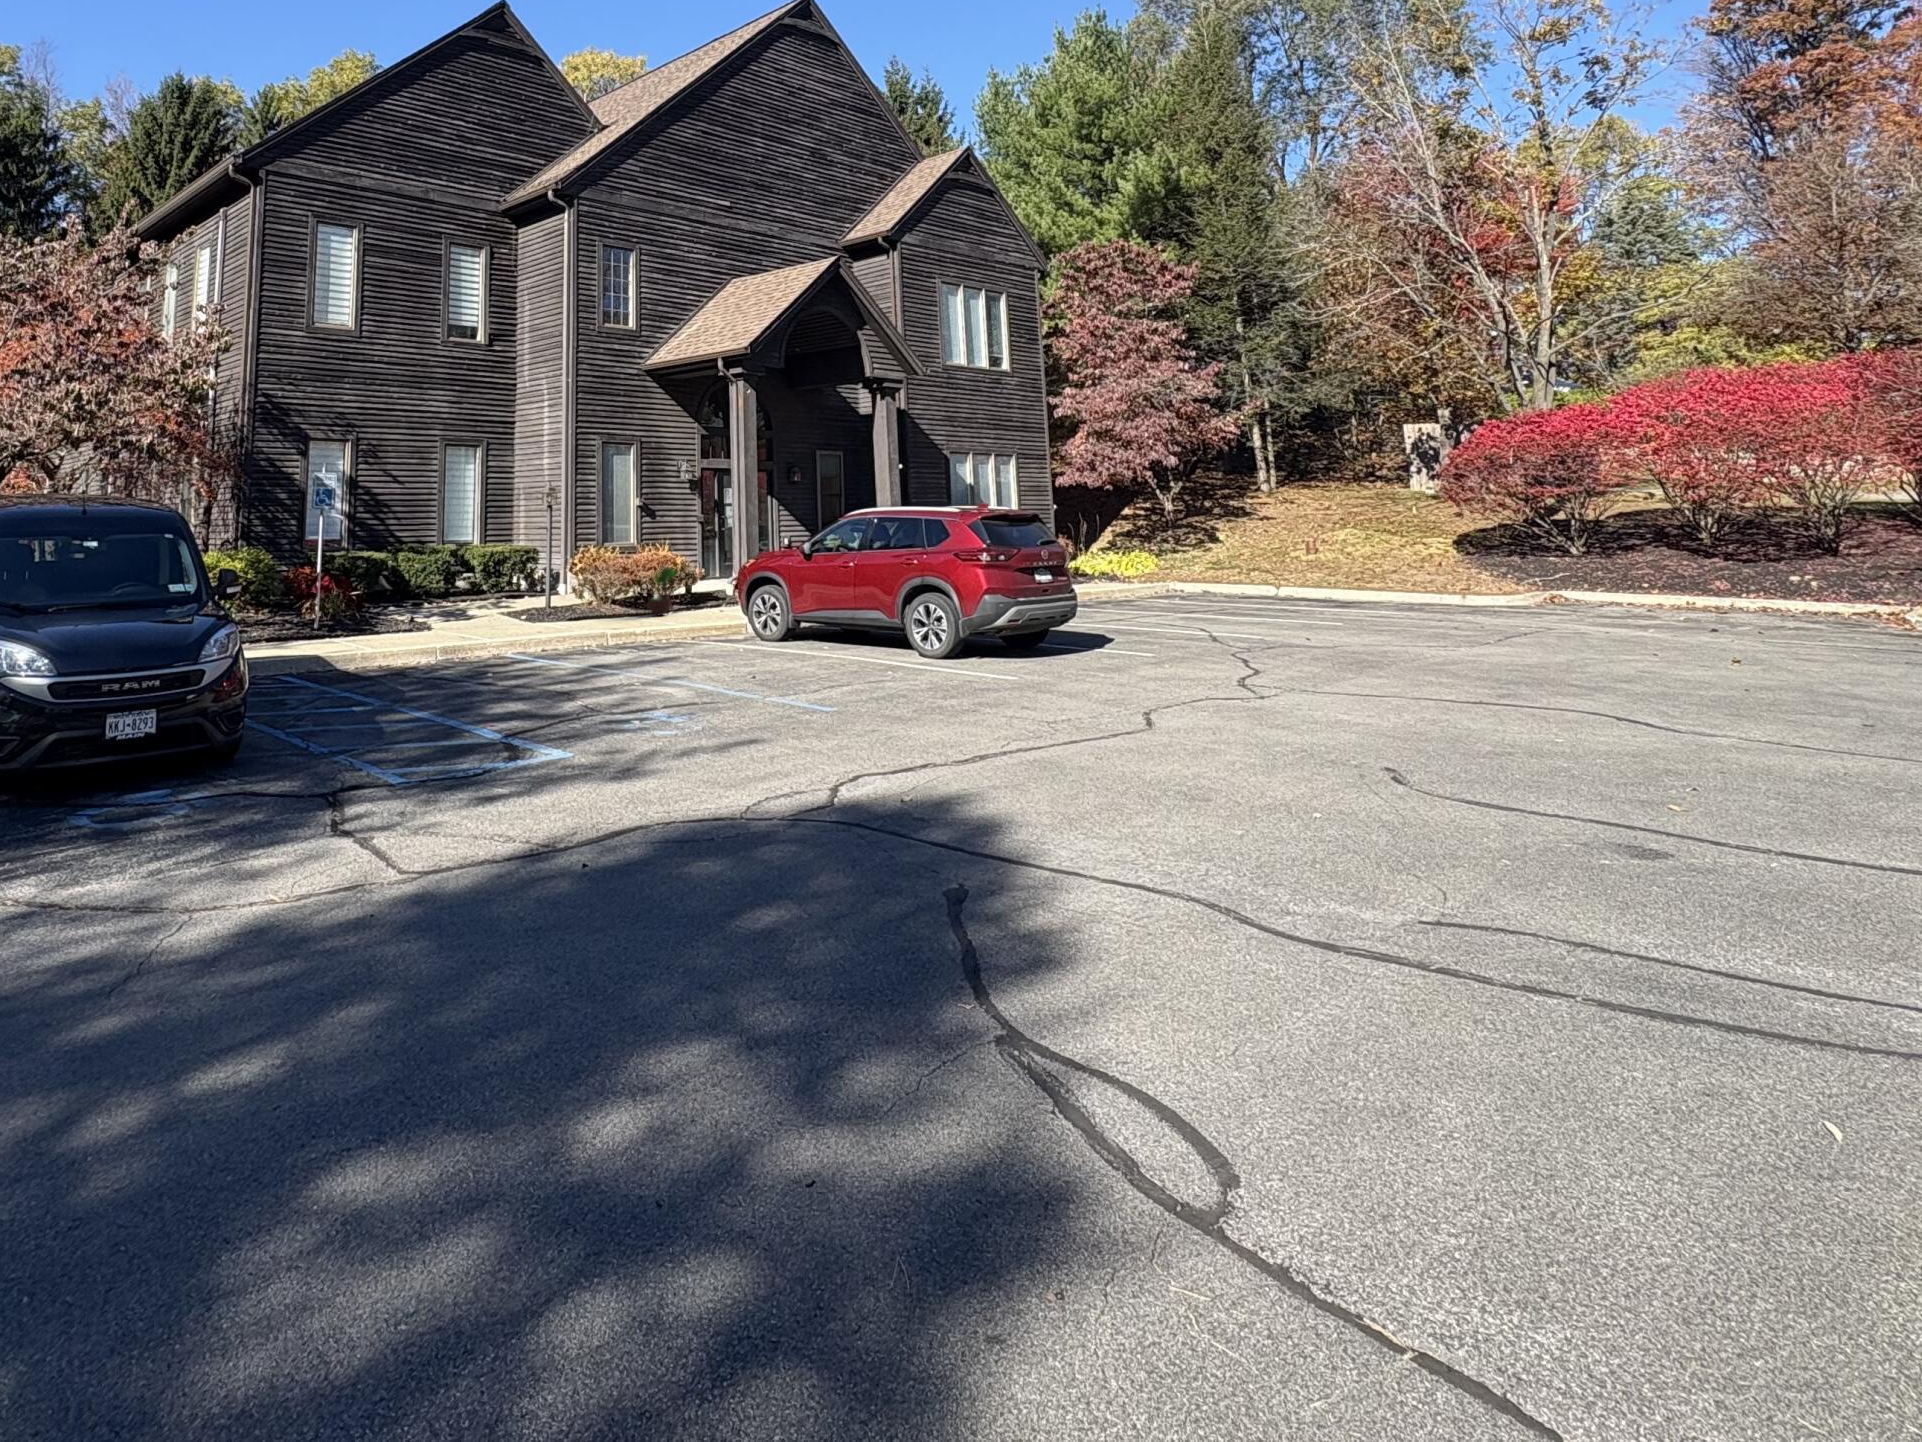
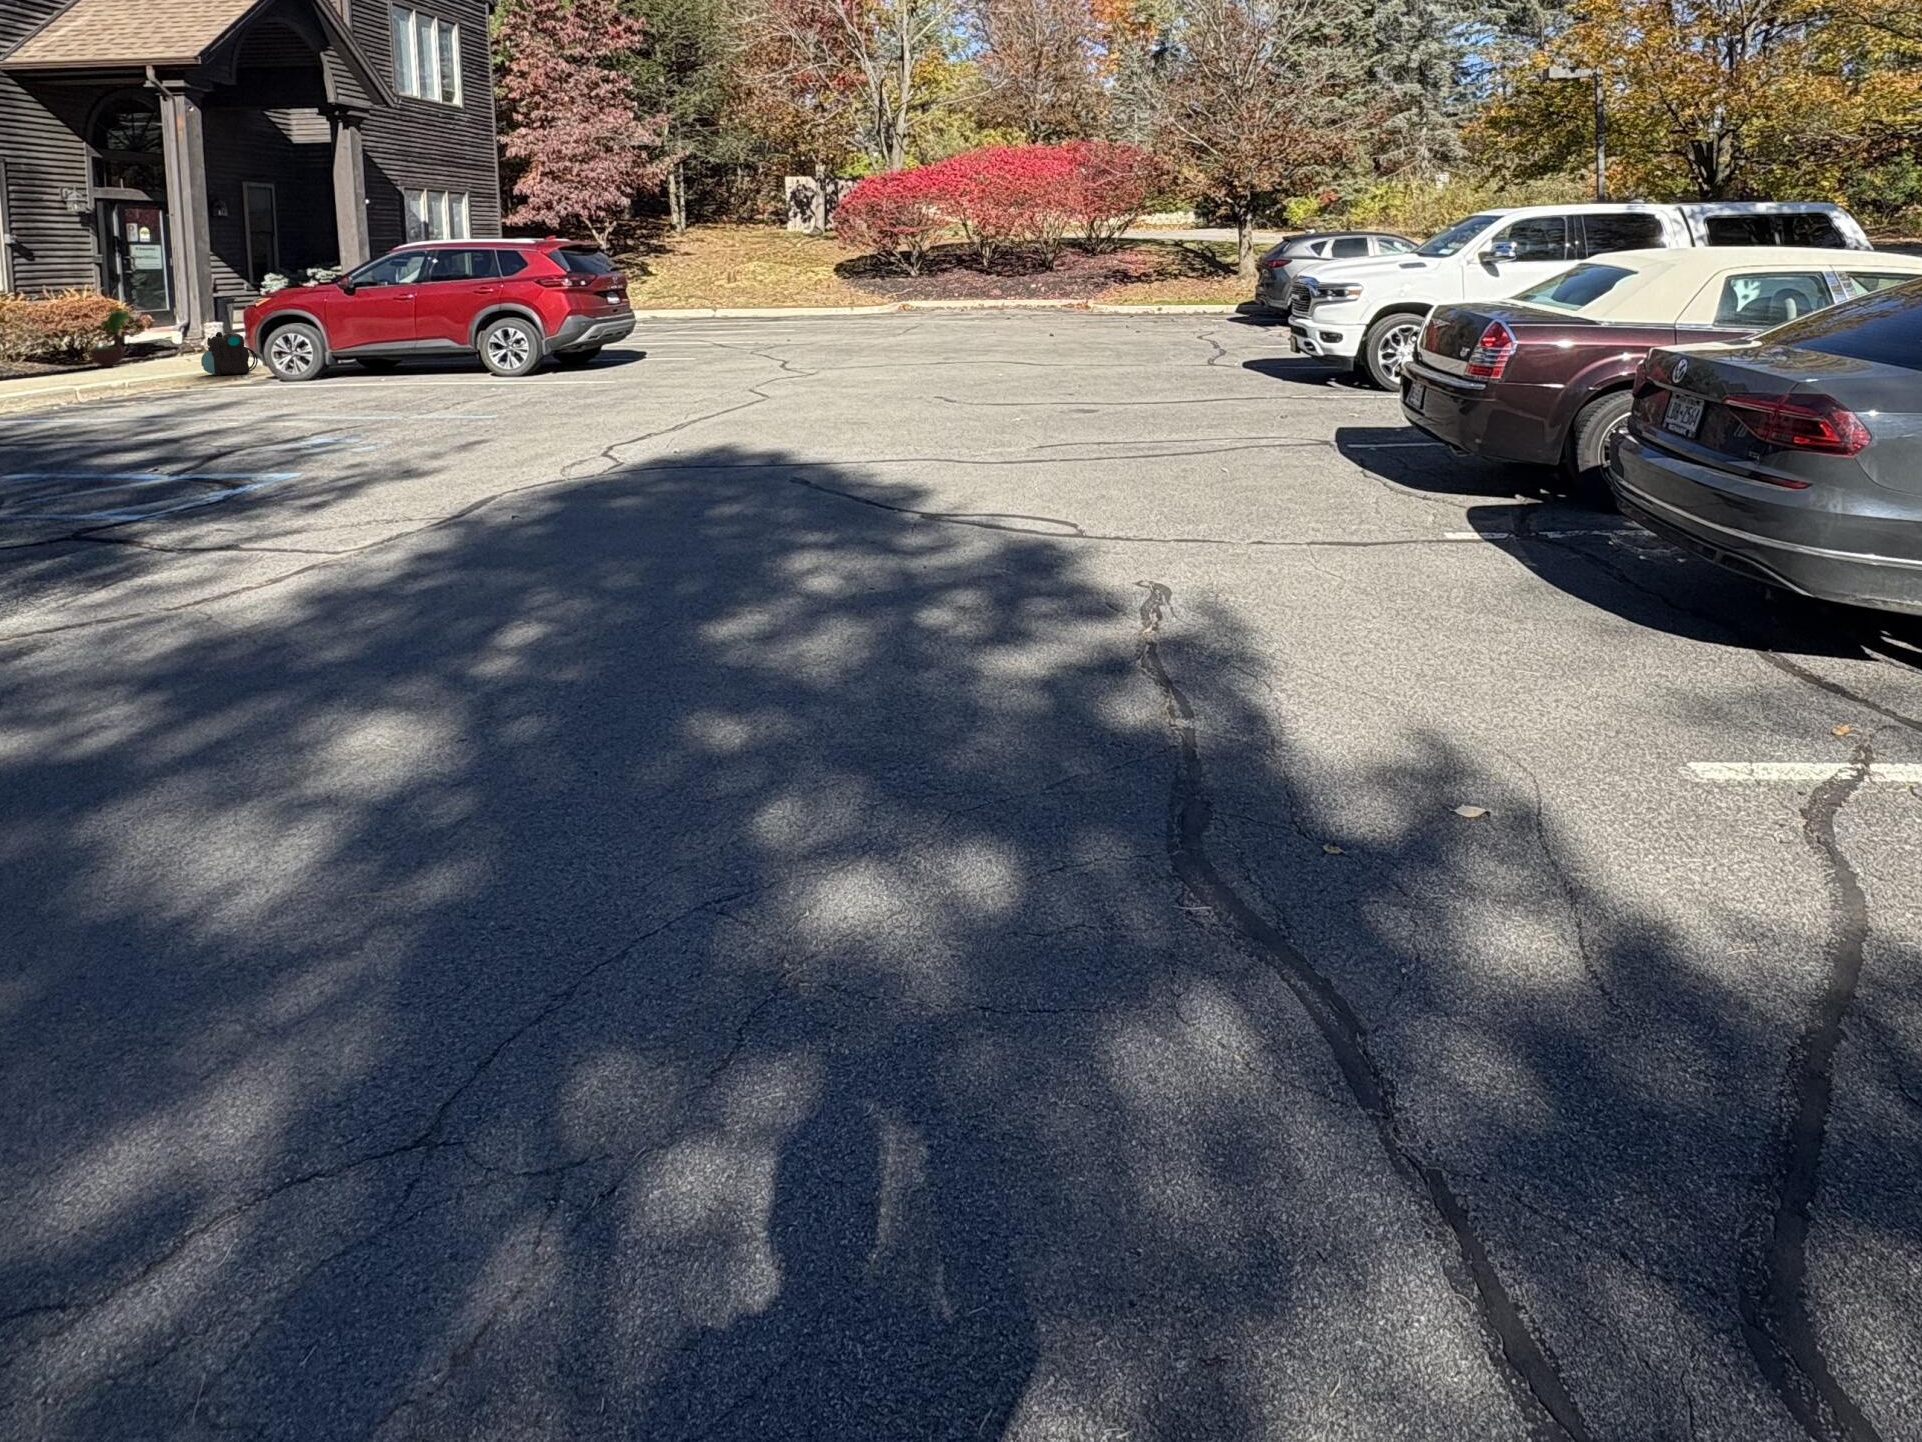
backpack: none [700,591,742,631] -> present [201,332,258,376]

